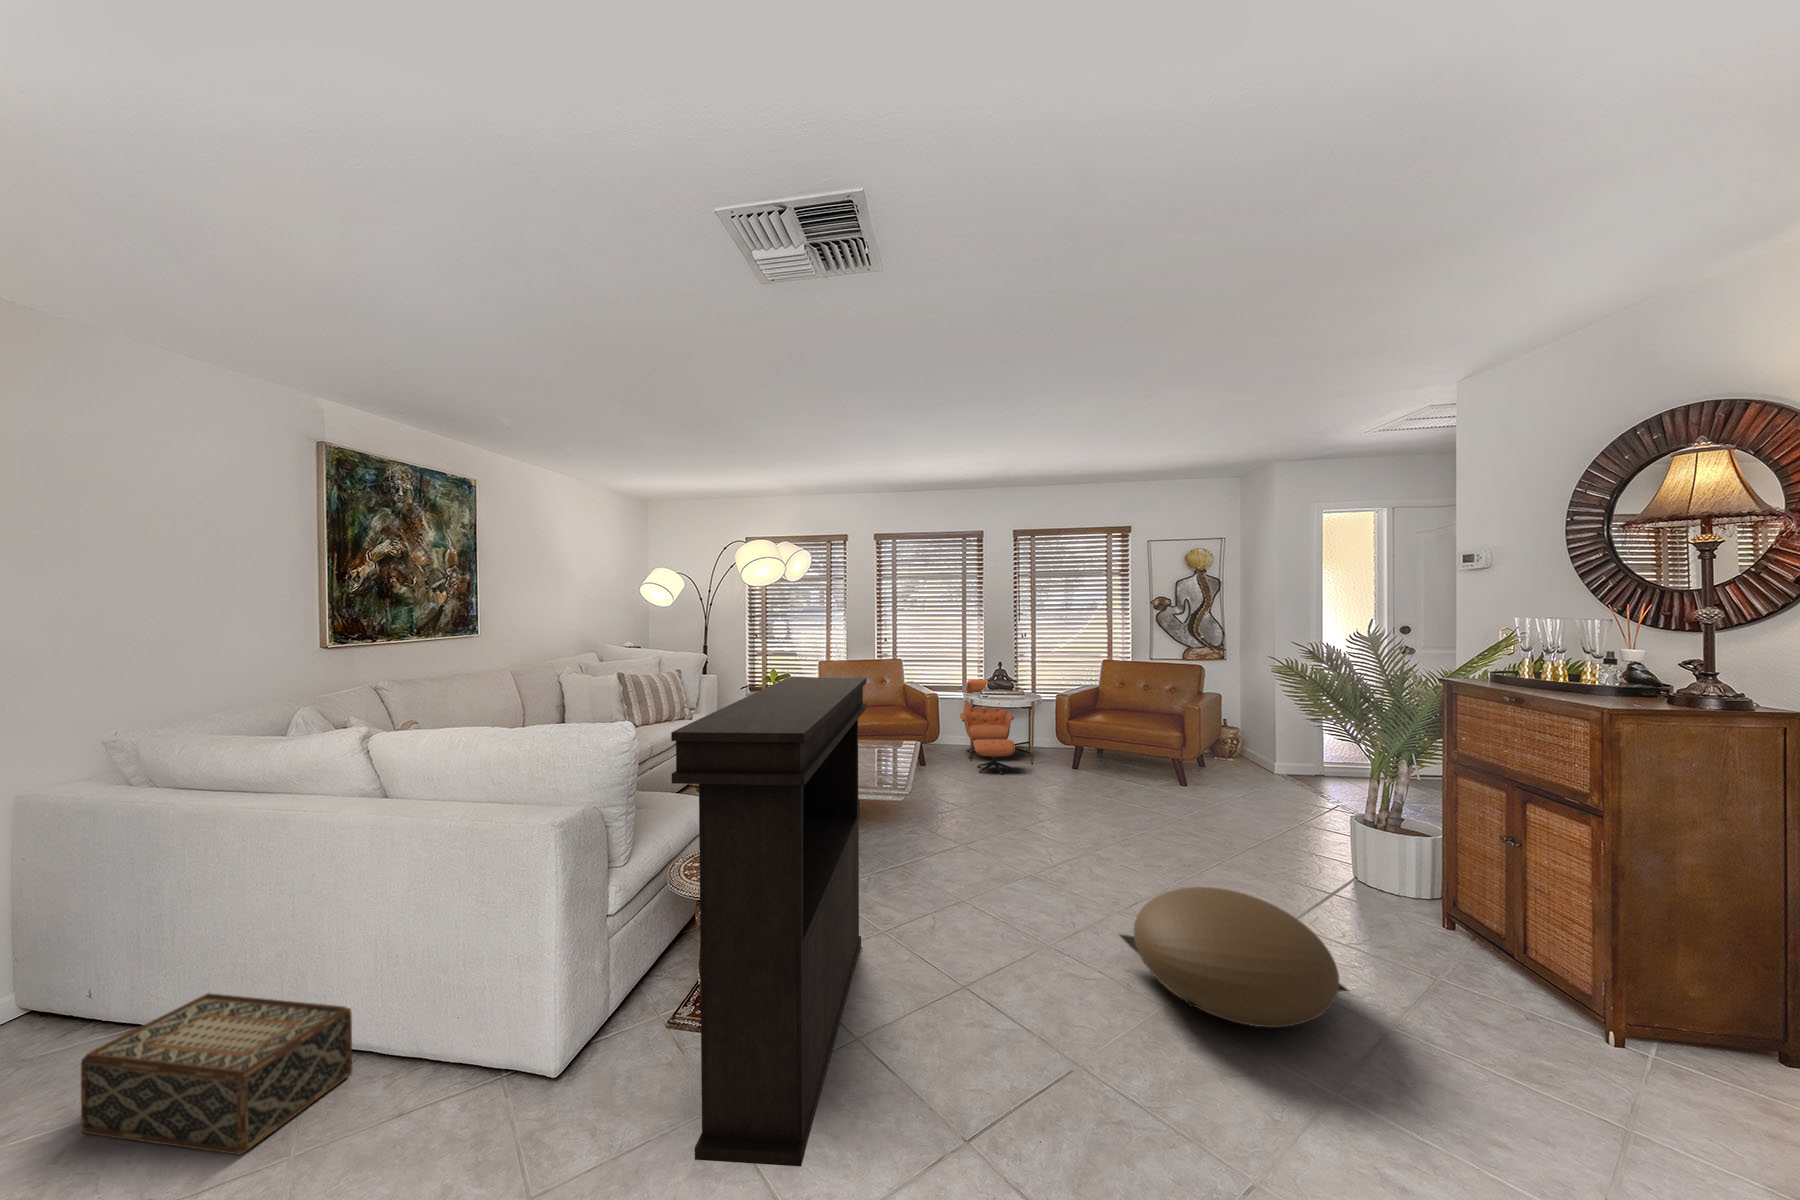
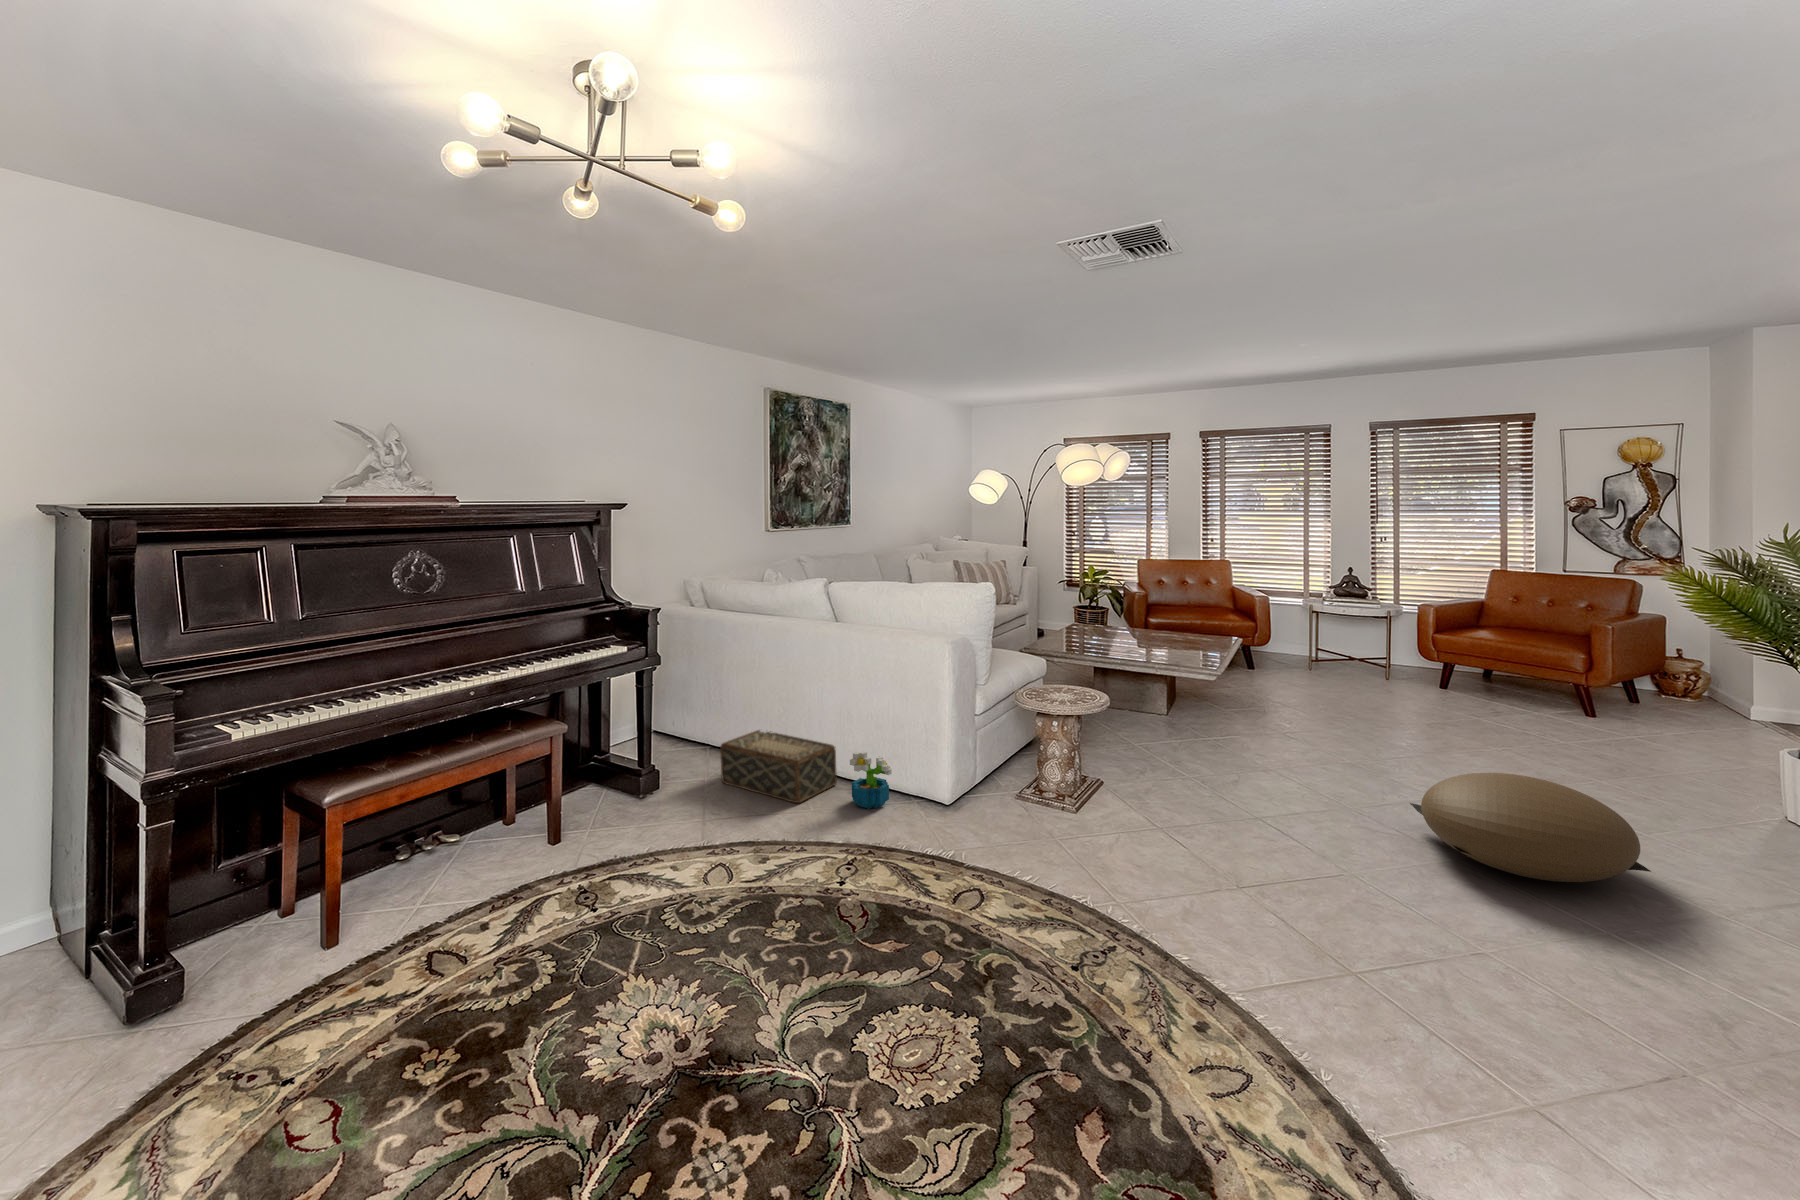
console table: present [671,678,867,1167] -> none [1033,562,1178,869]
lounge chair: present [960,680,1015,775] -> none [1293,586,1360,685]
decorative plant: none [357,1020,449,1127] -> present [850,752,892,809]

